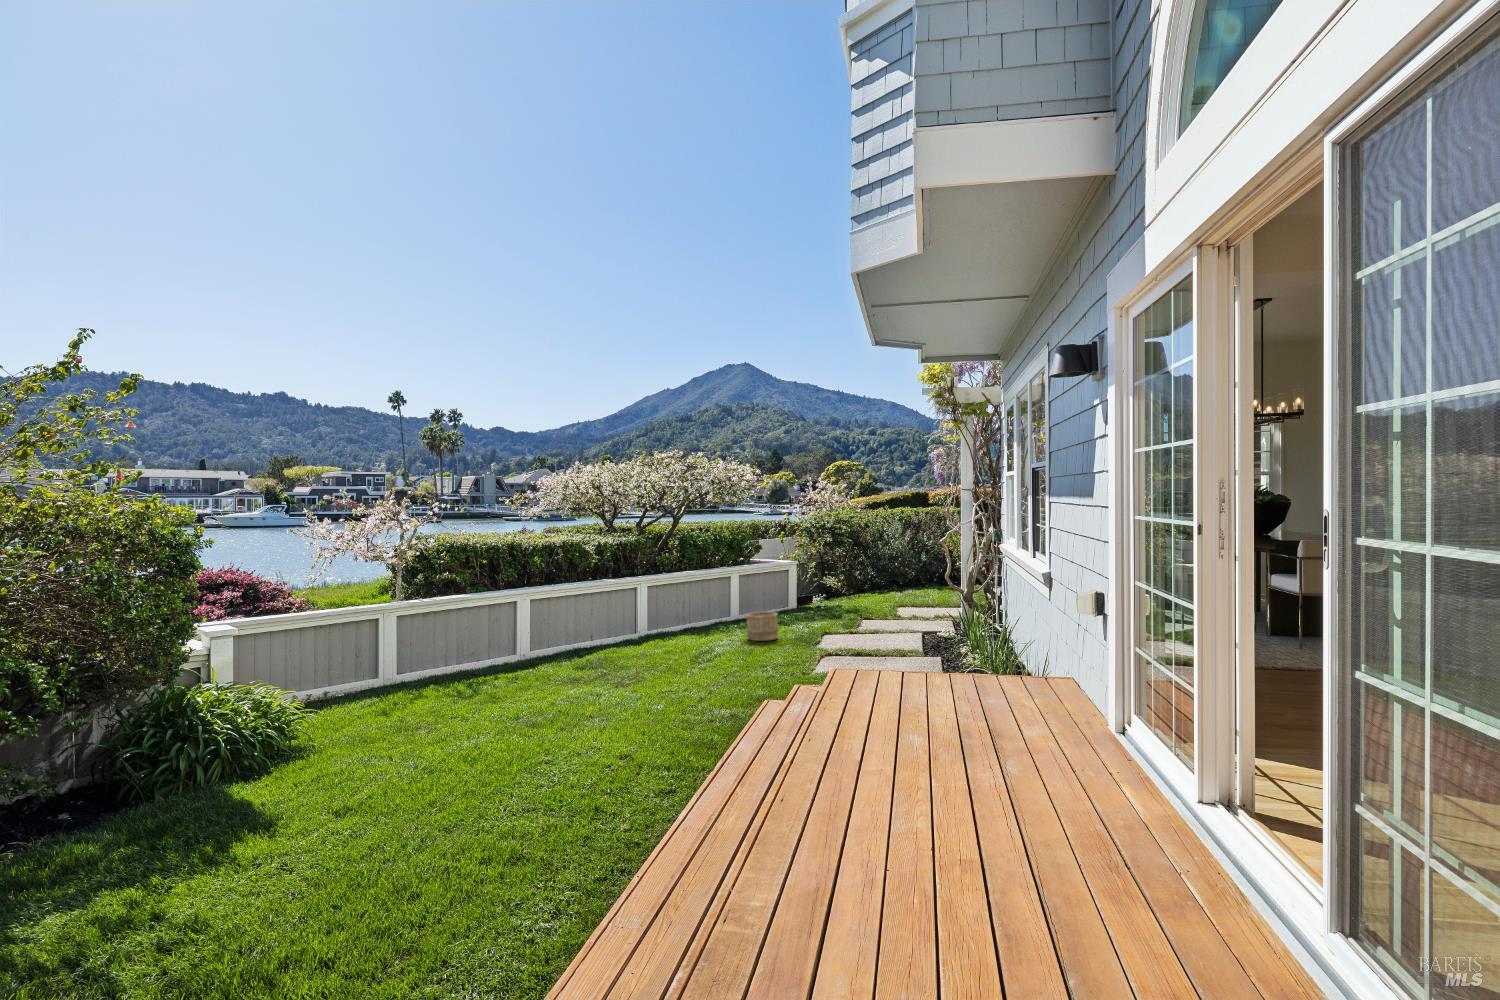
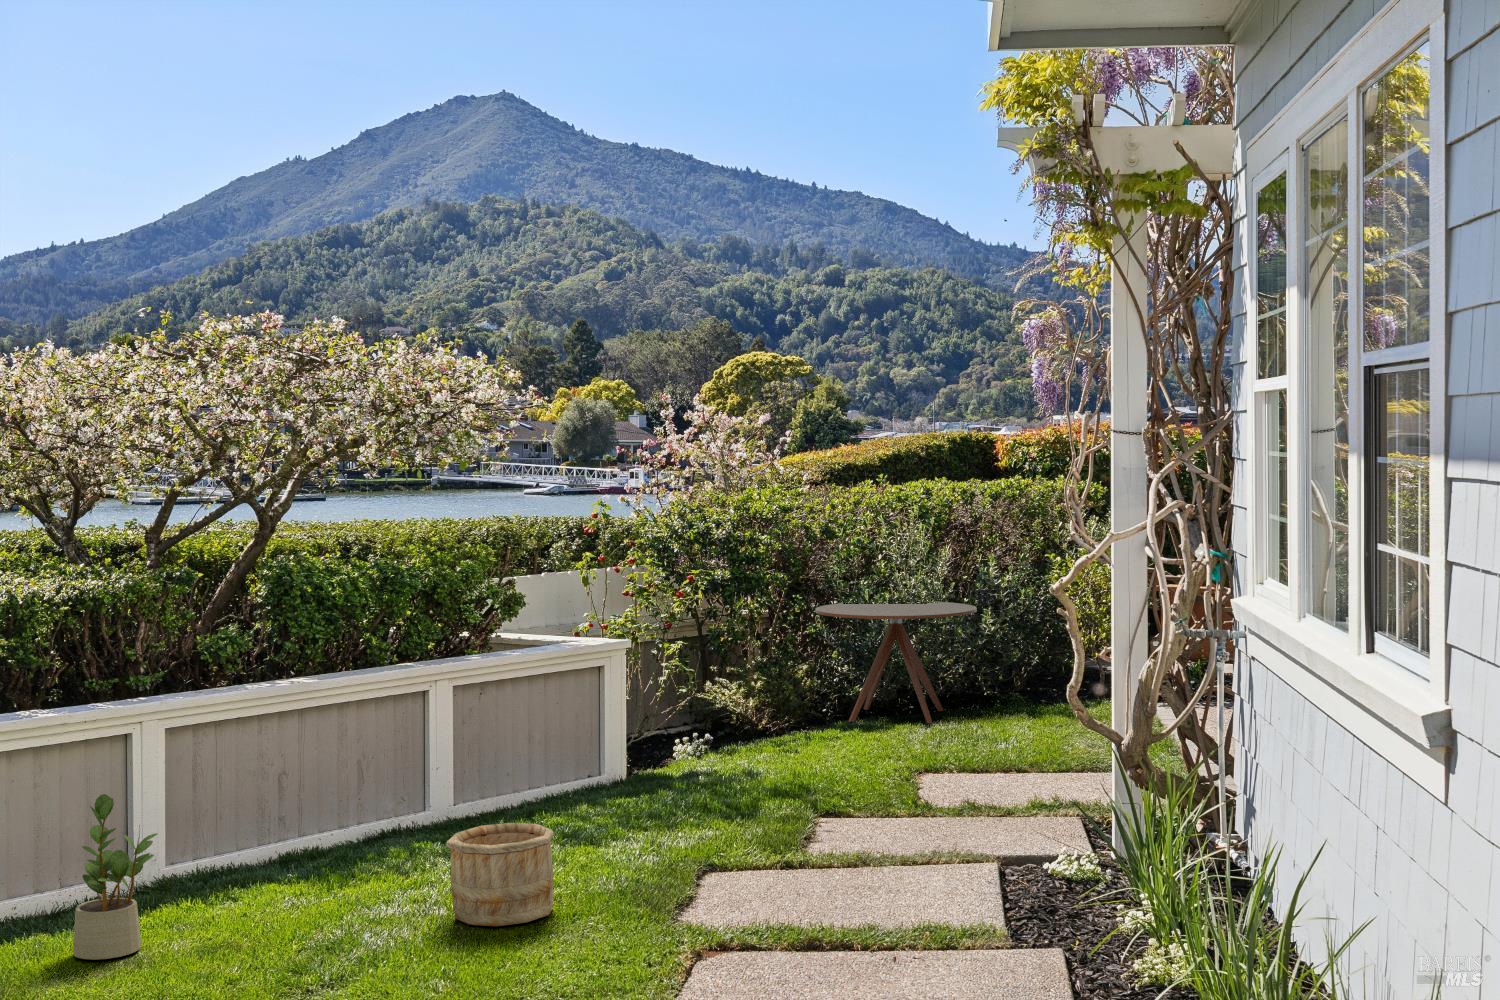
round table: none [862,551,921,594] -> present [815,602,977,723]
potted plant: none [636,598,660,646] -> present [73,794,158,960]

